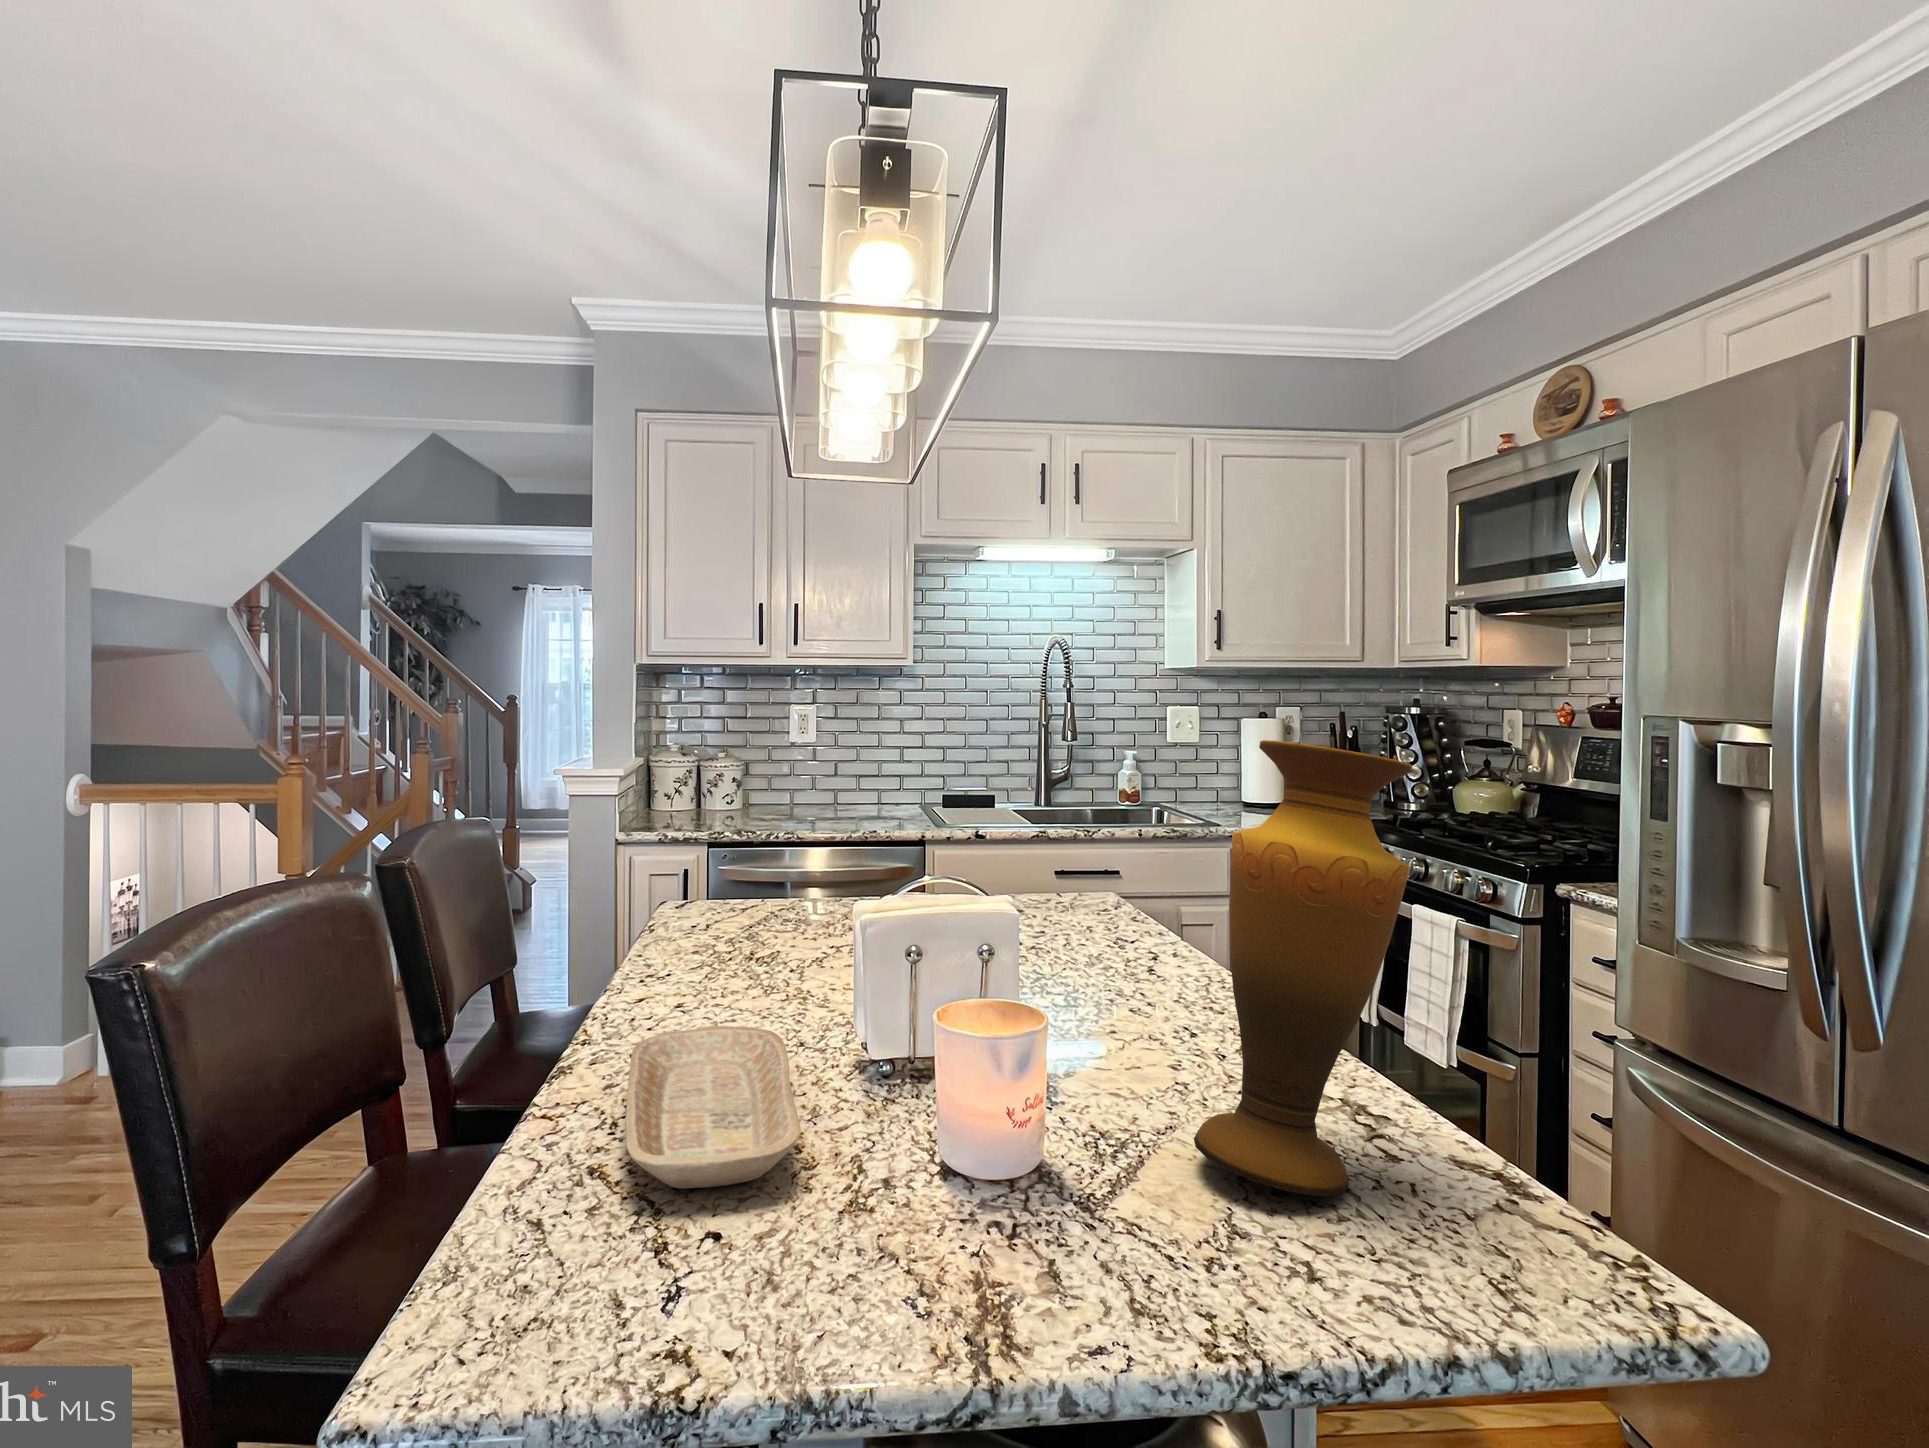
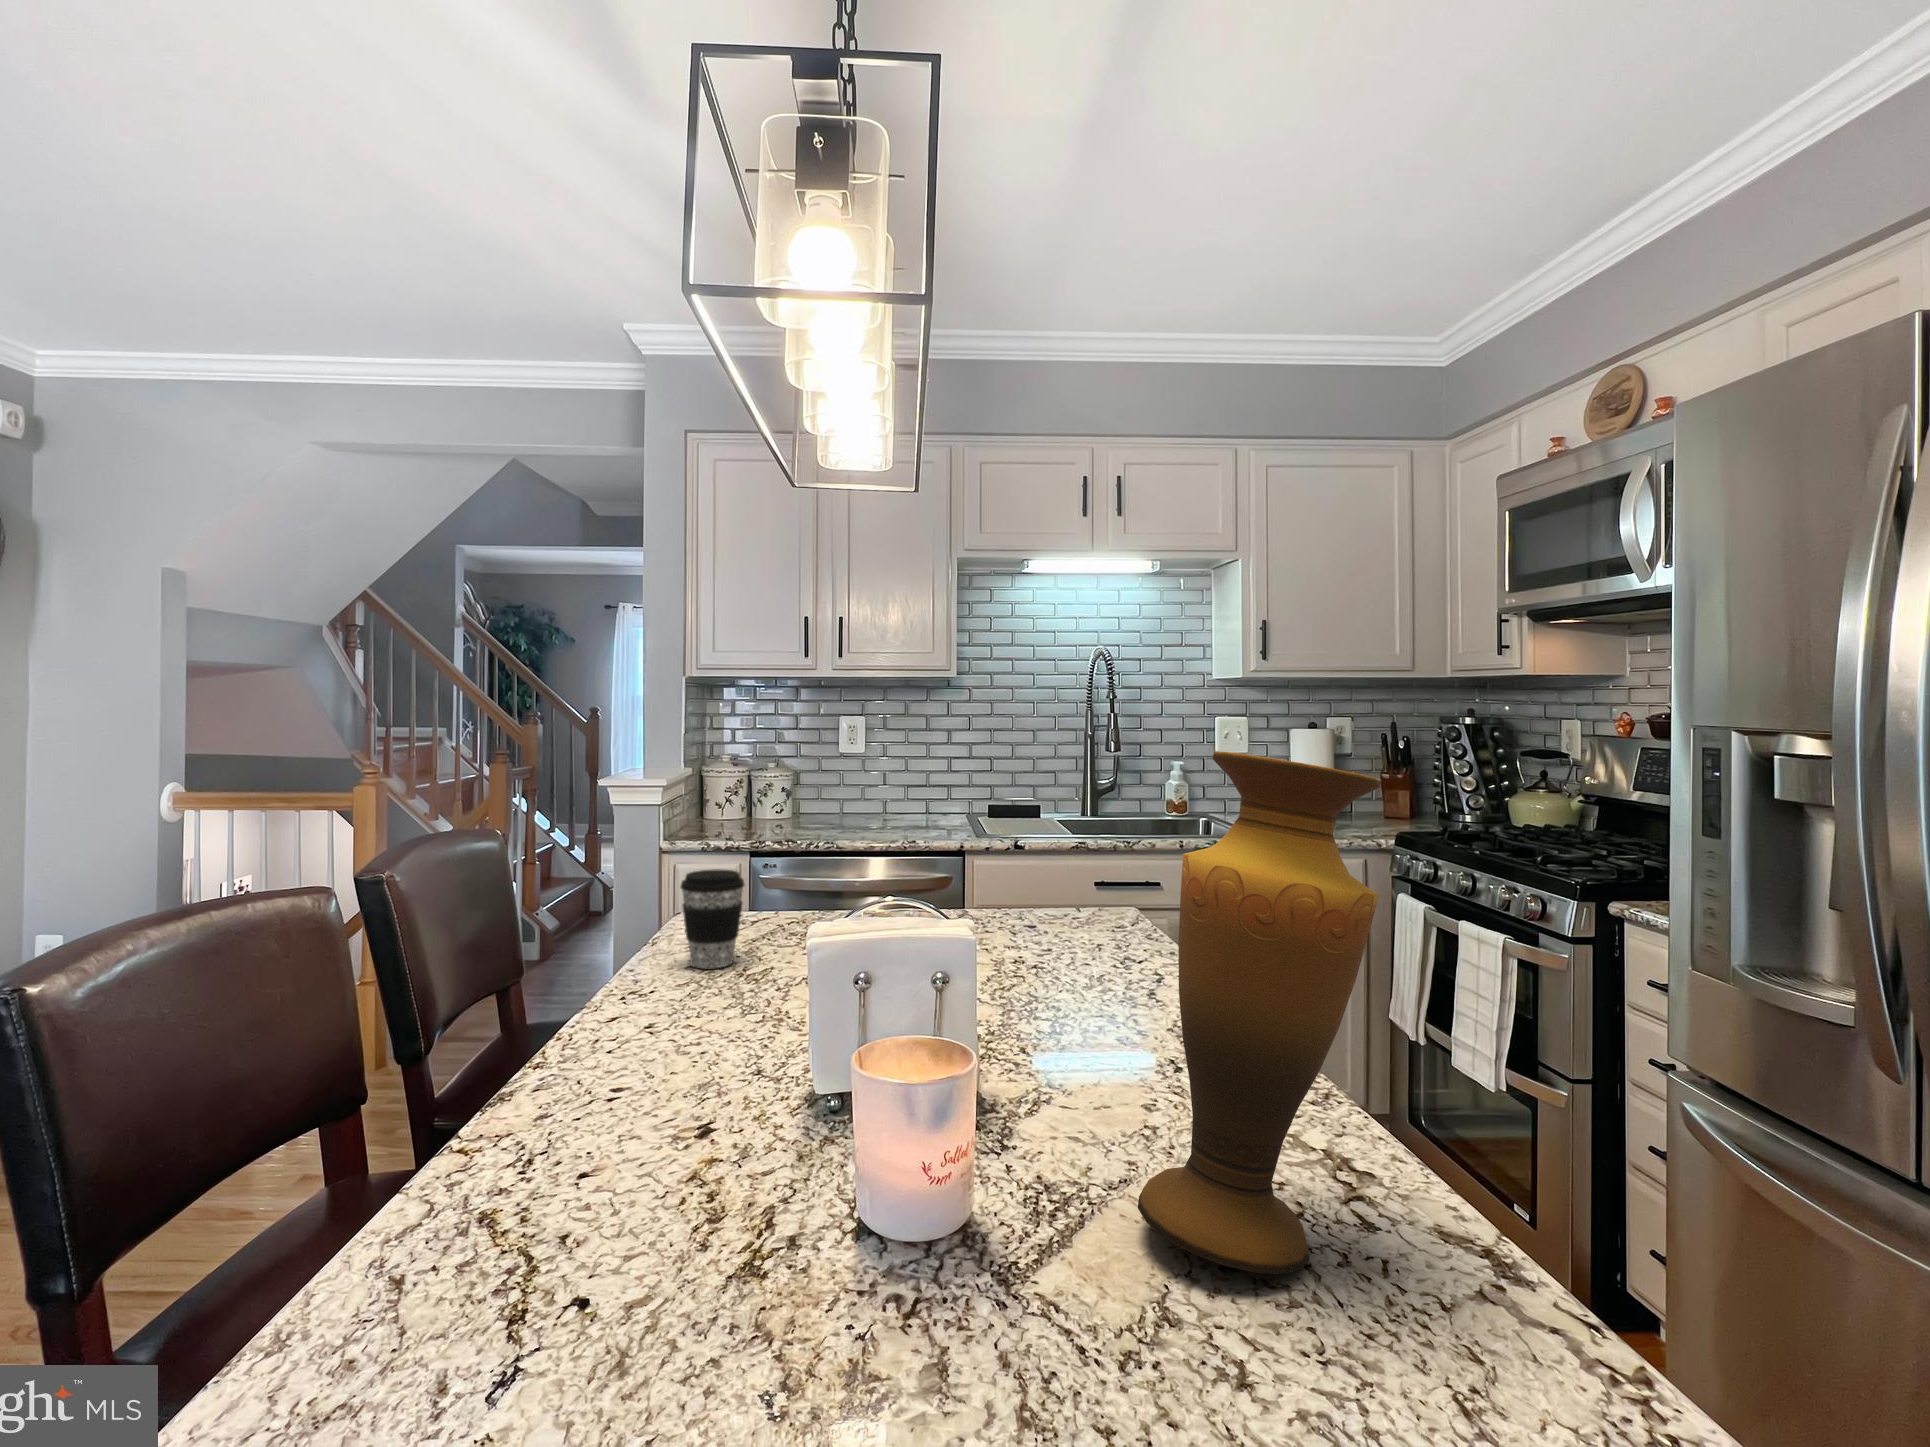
coffee cup: none [683,858,747,955] -> present [681,870,744,968]
tray: present [625,1026,801,1188] -> none [507,1050,727,1240]

